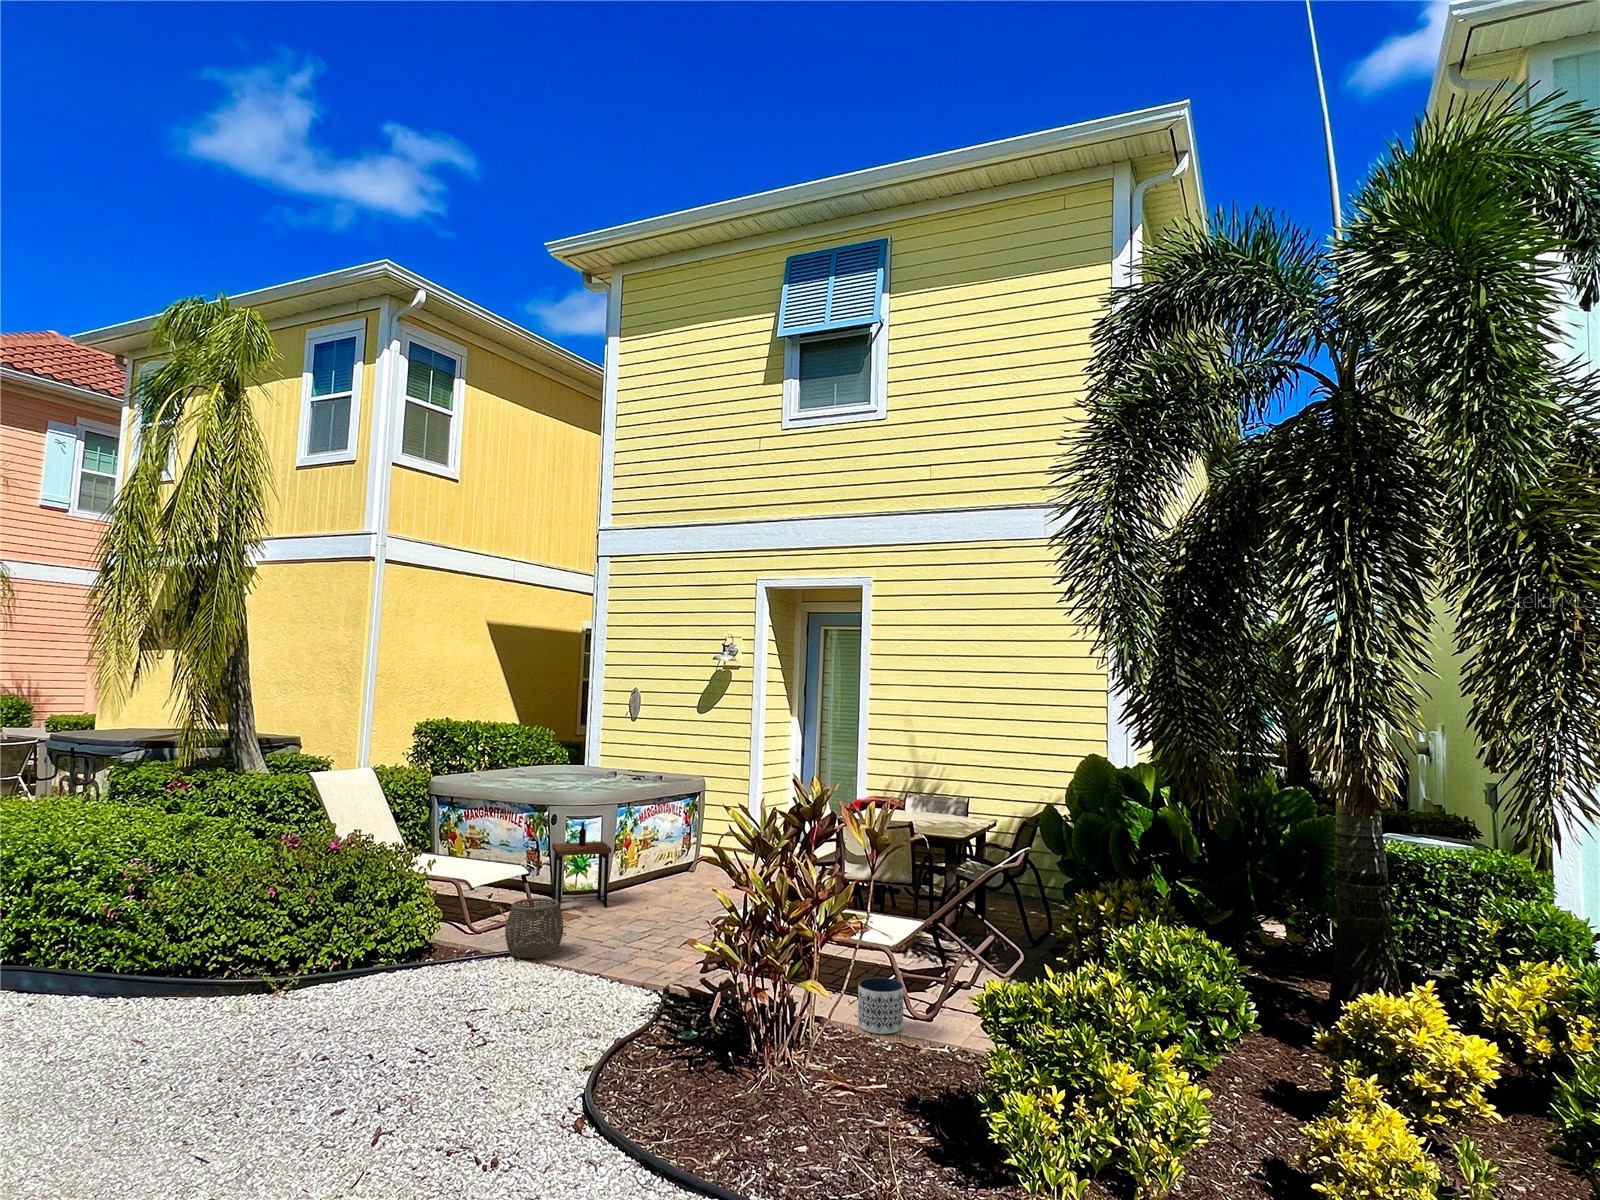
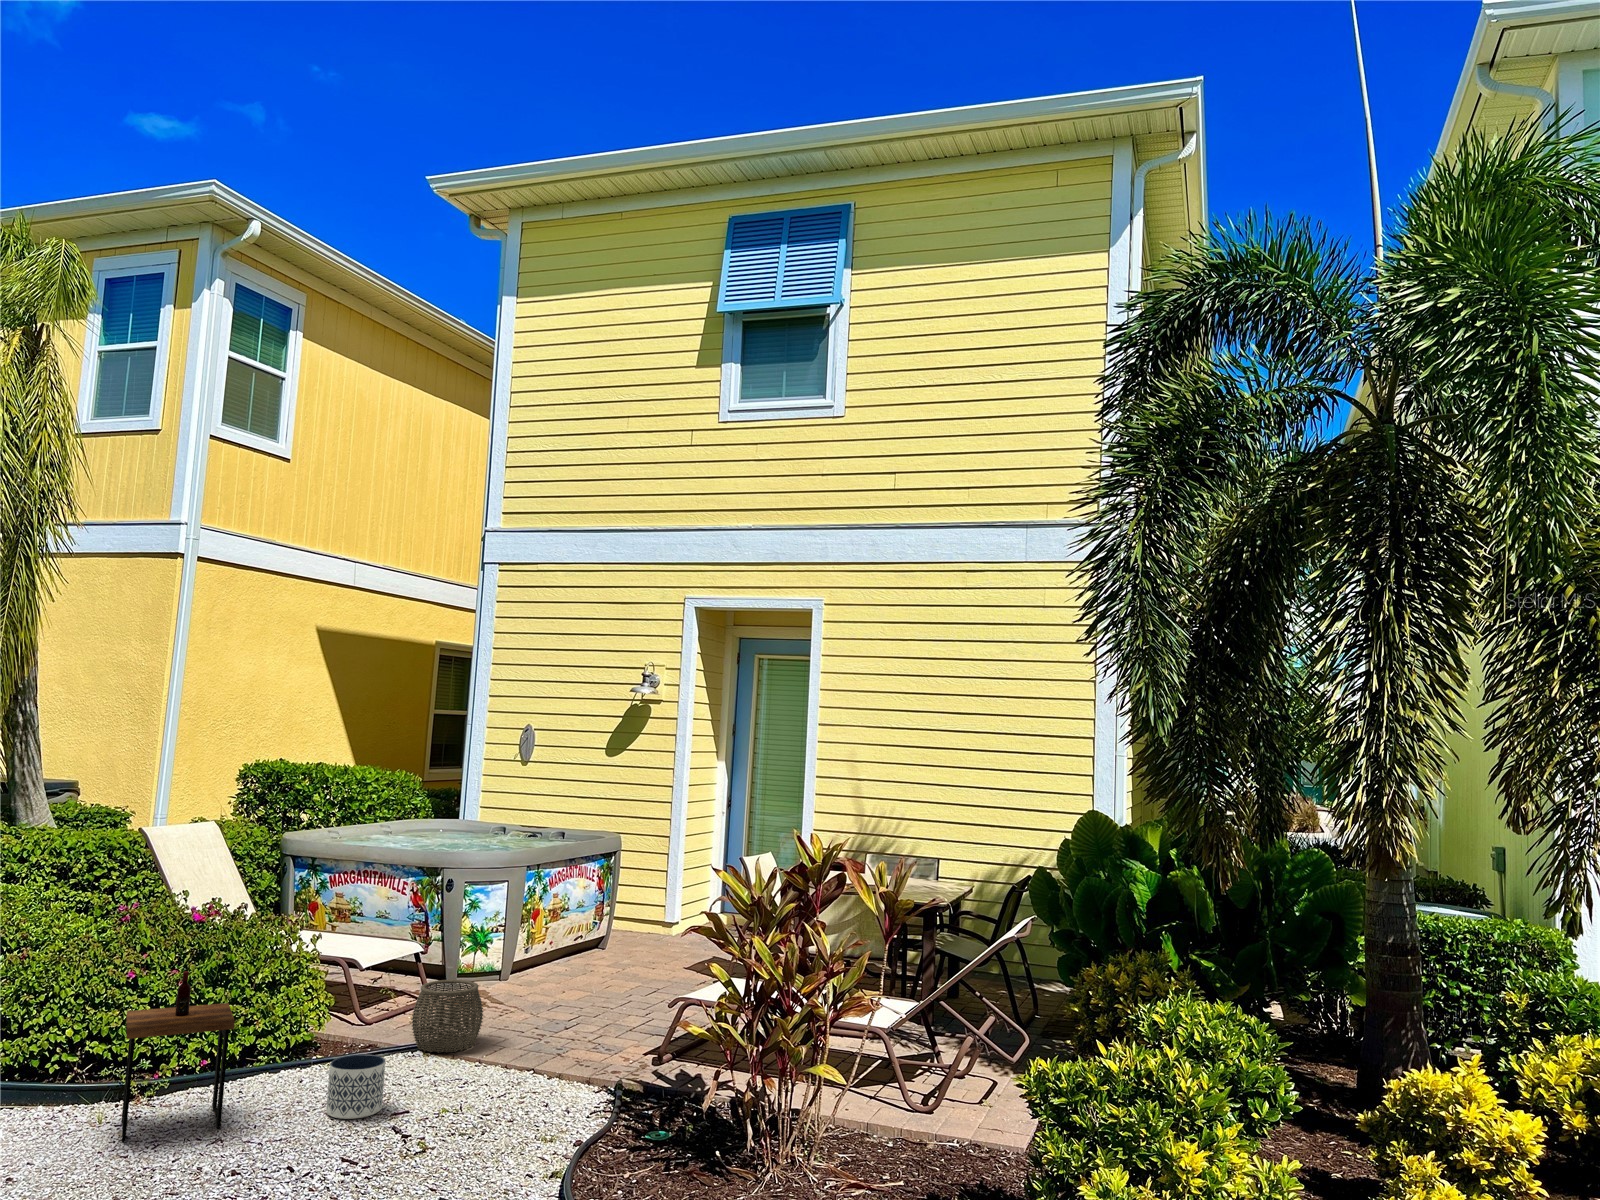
side table: present [552,822,611,908] -> present [122,971,235,1141]
planter: present [858,978,903,1034] -> present [326,1054,385,1119]

